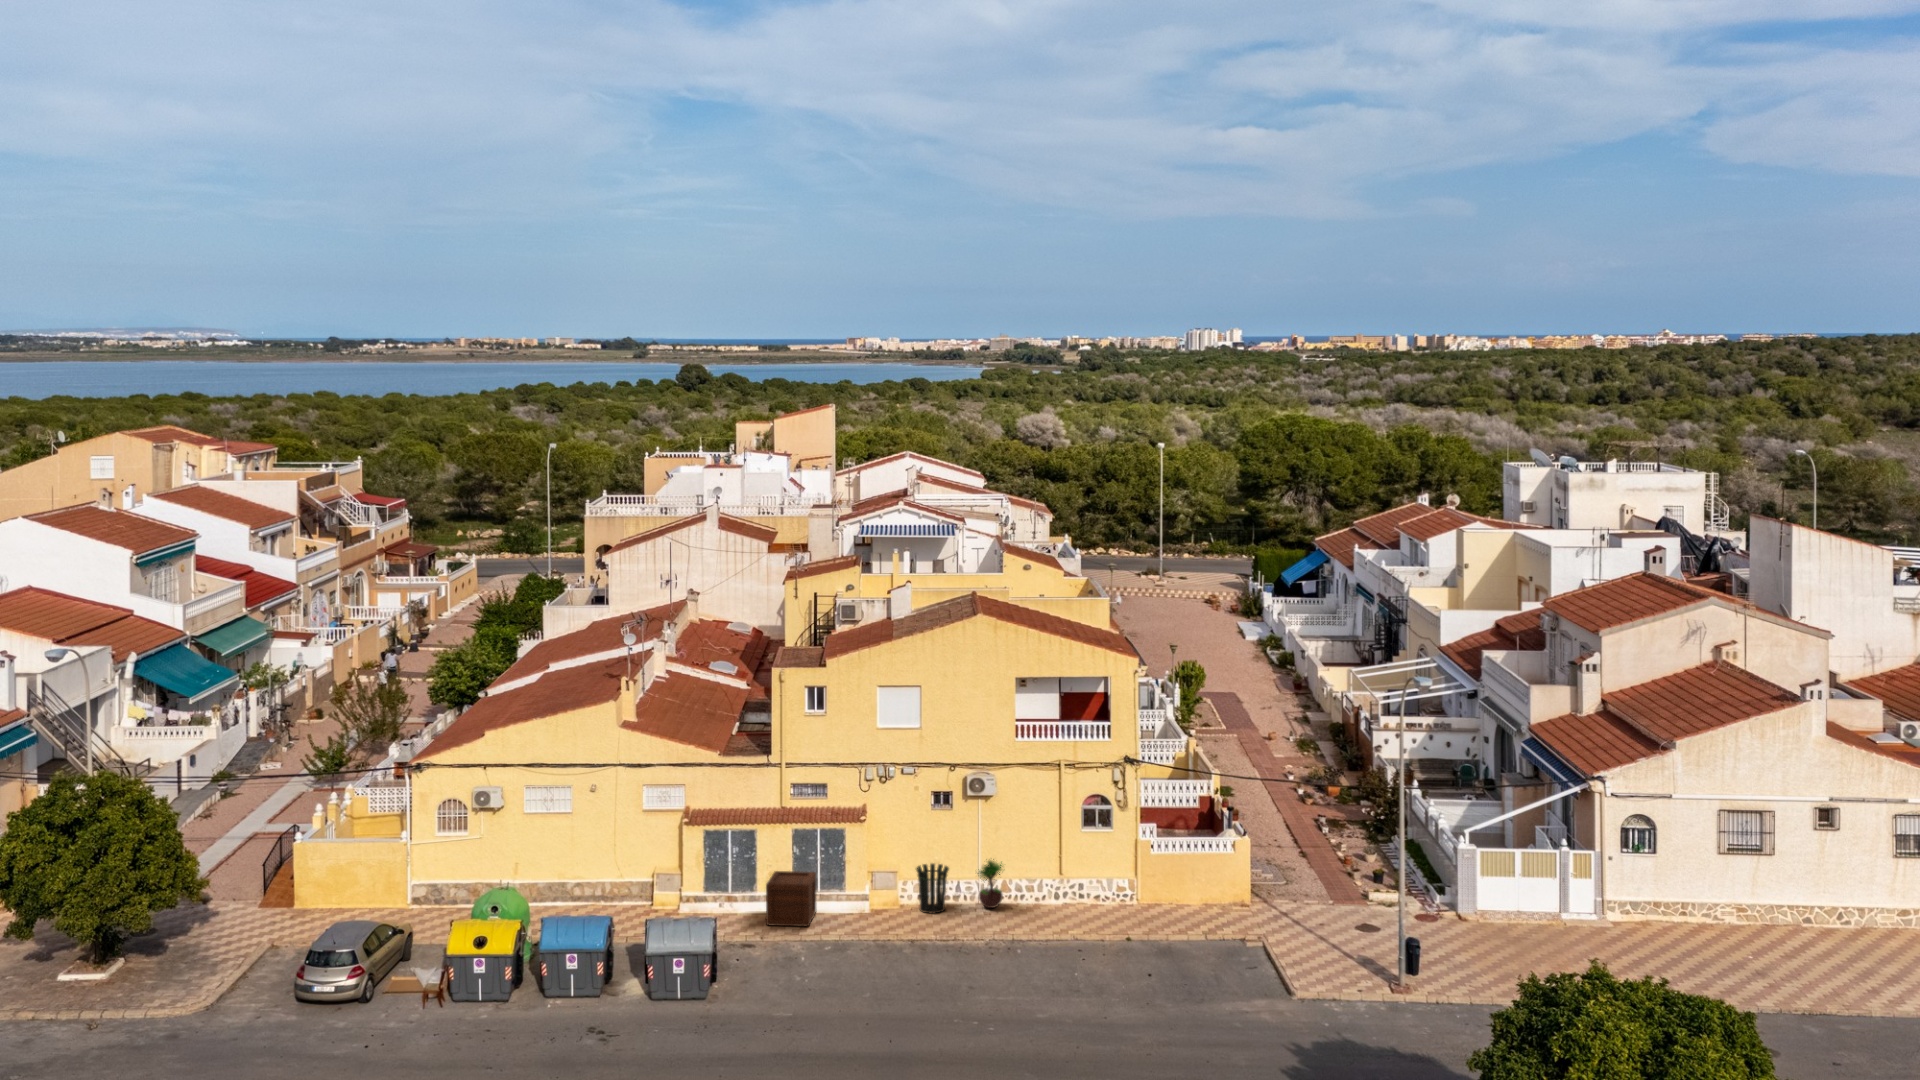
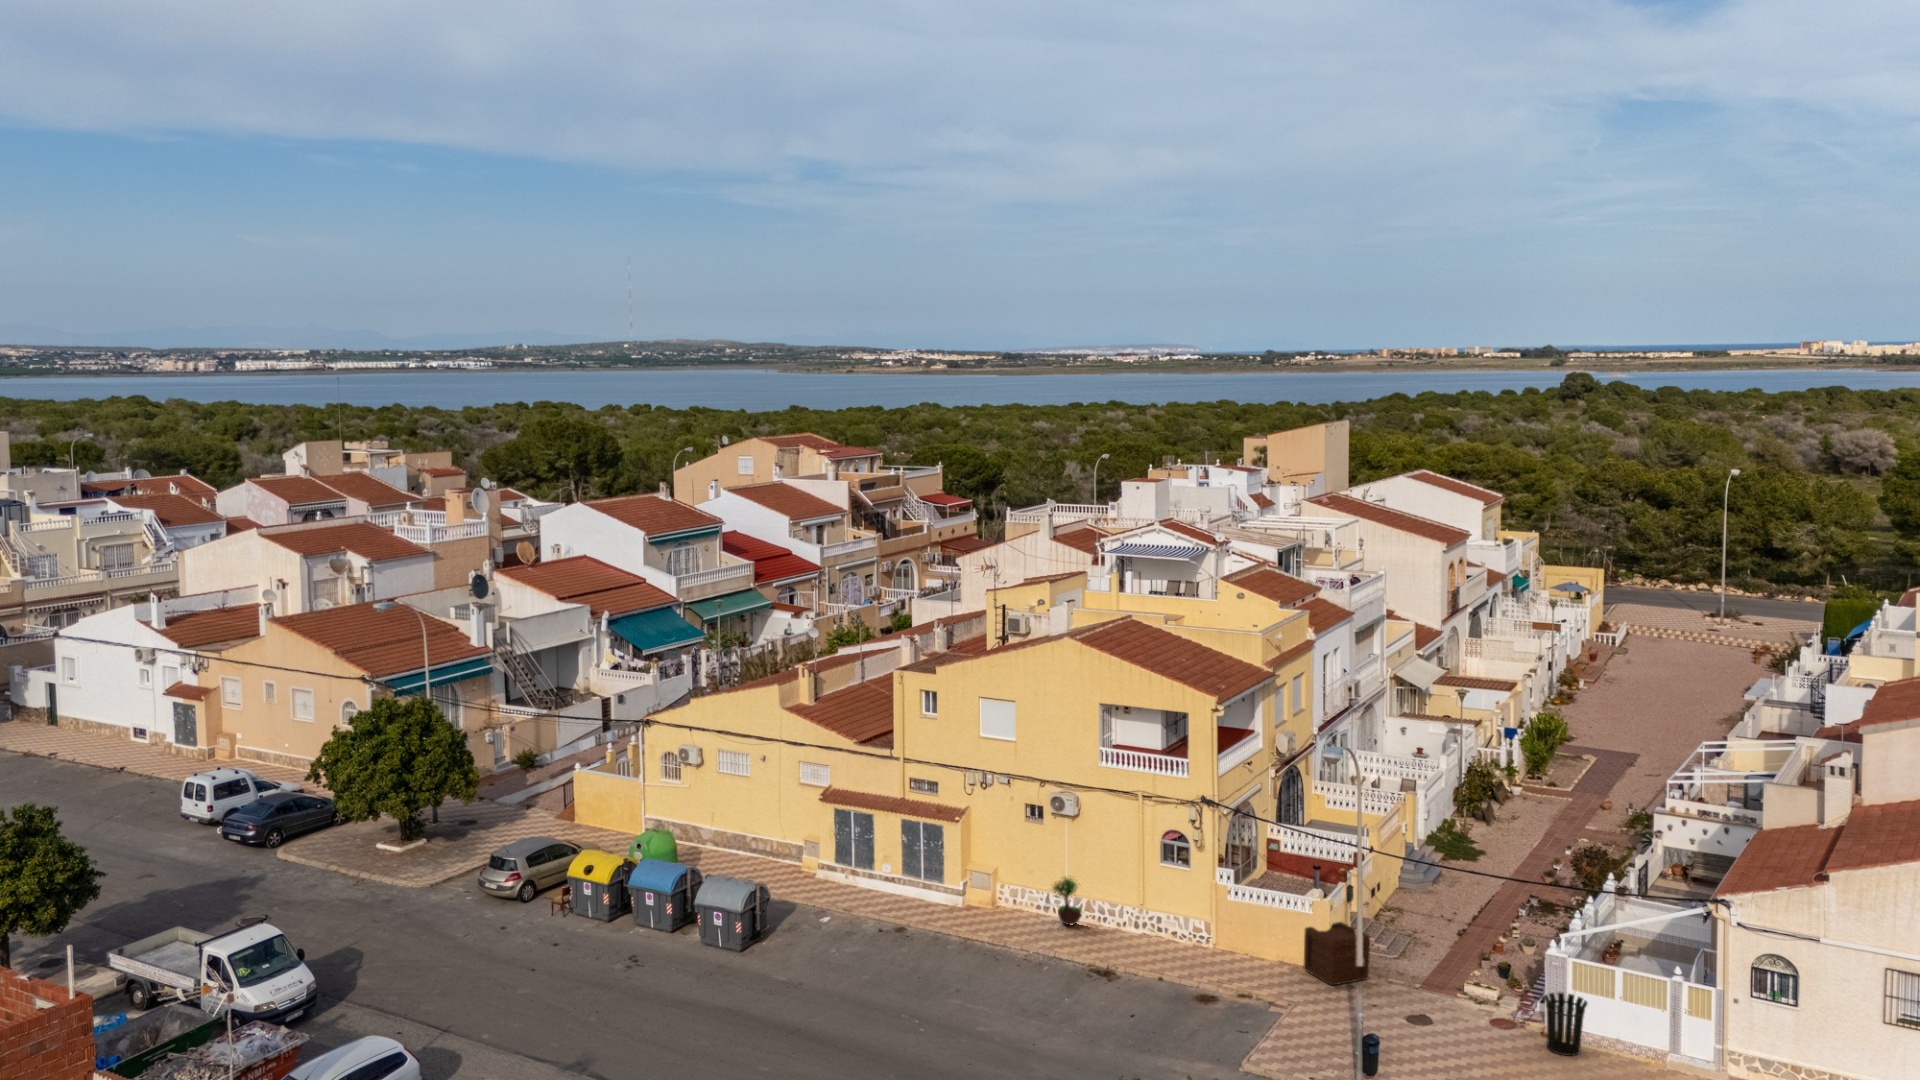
waste bin: present [916,863,949,913] -> present [1544,992,1588,1056]
wooden crate: present [766,871,816,926] -> present [1304,922,1370,986]

